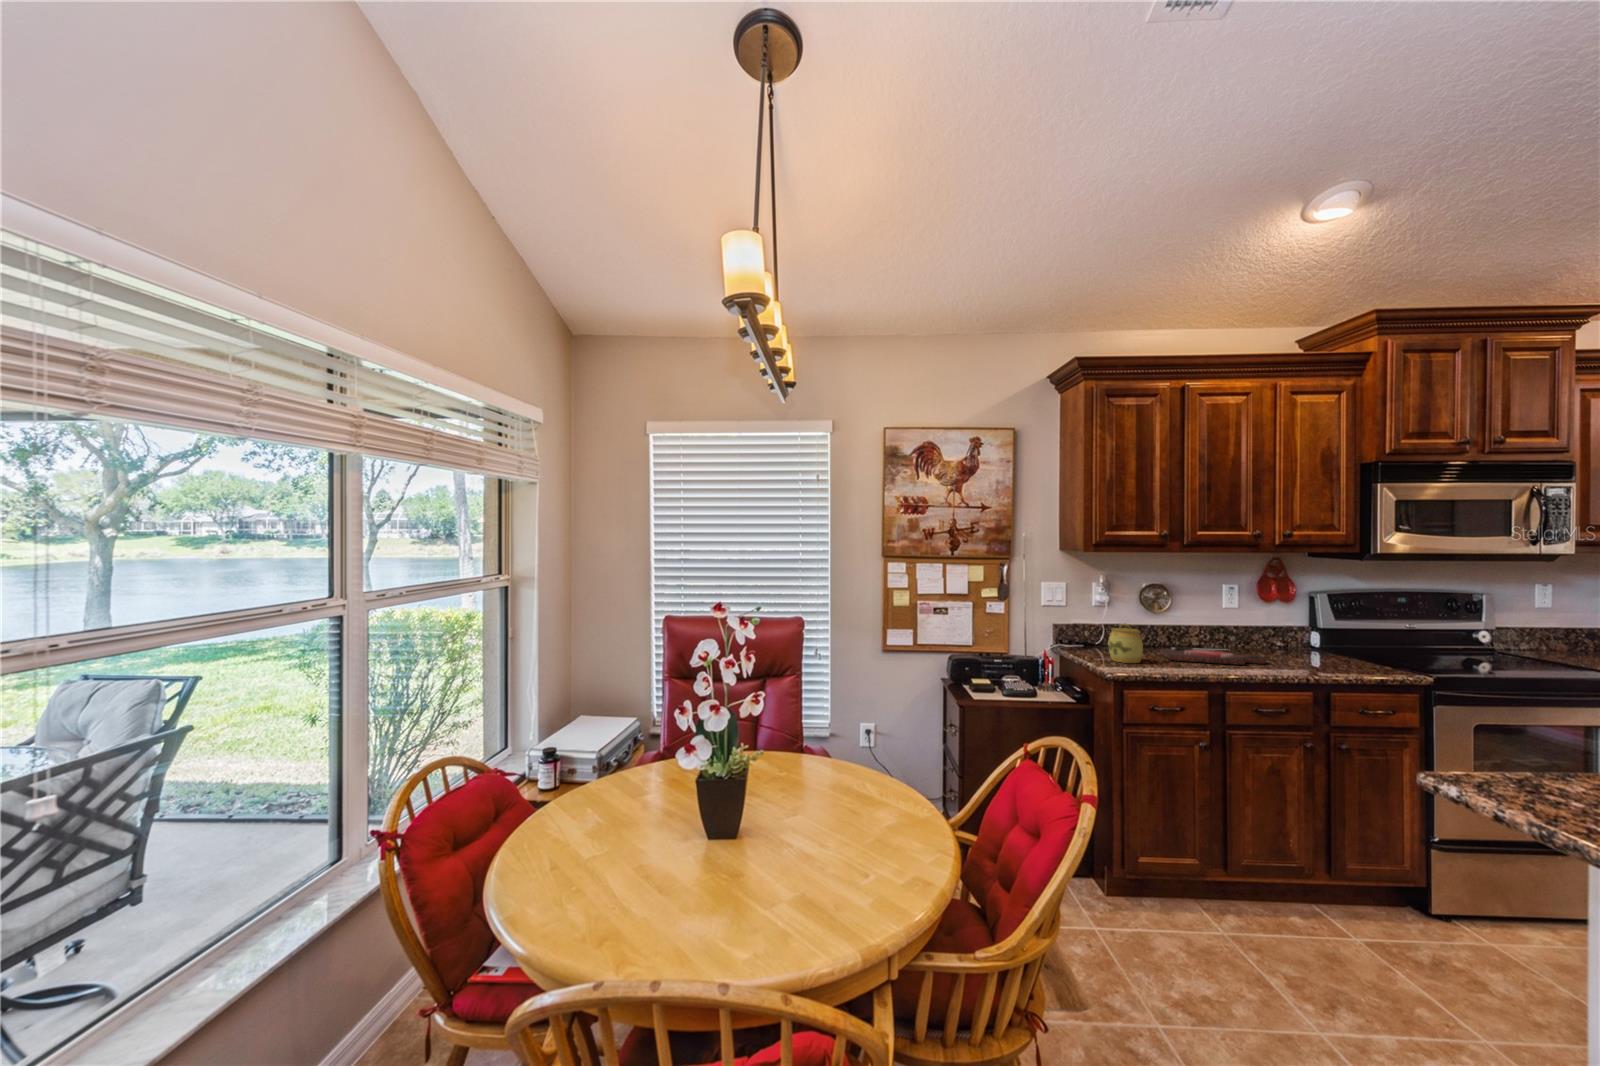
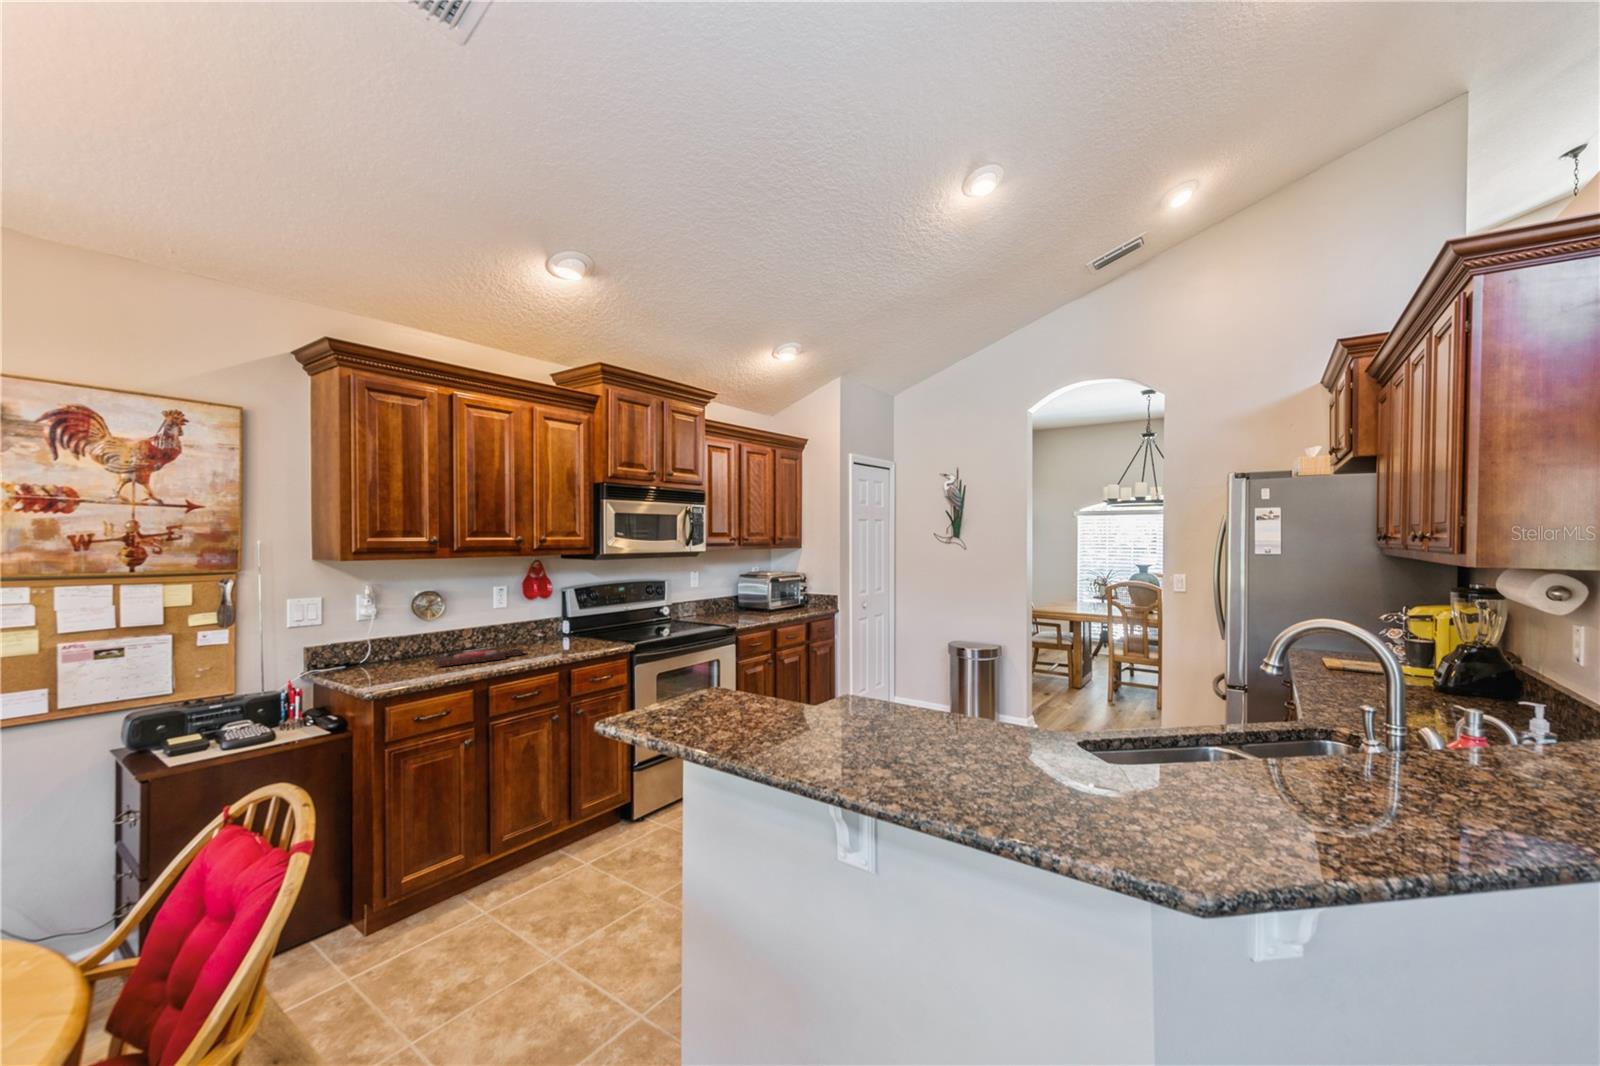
jar: present [1108,623,1143,663] -> none [371,636,409,680]

